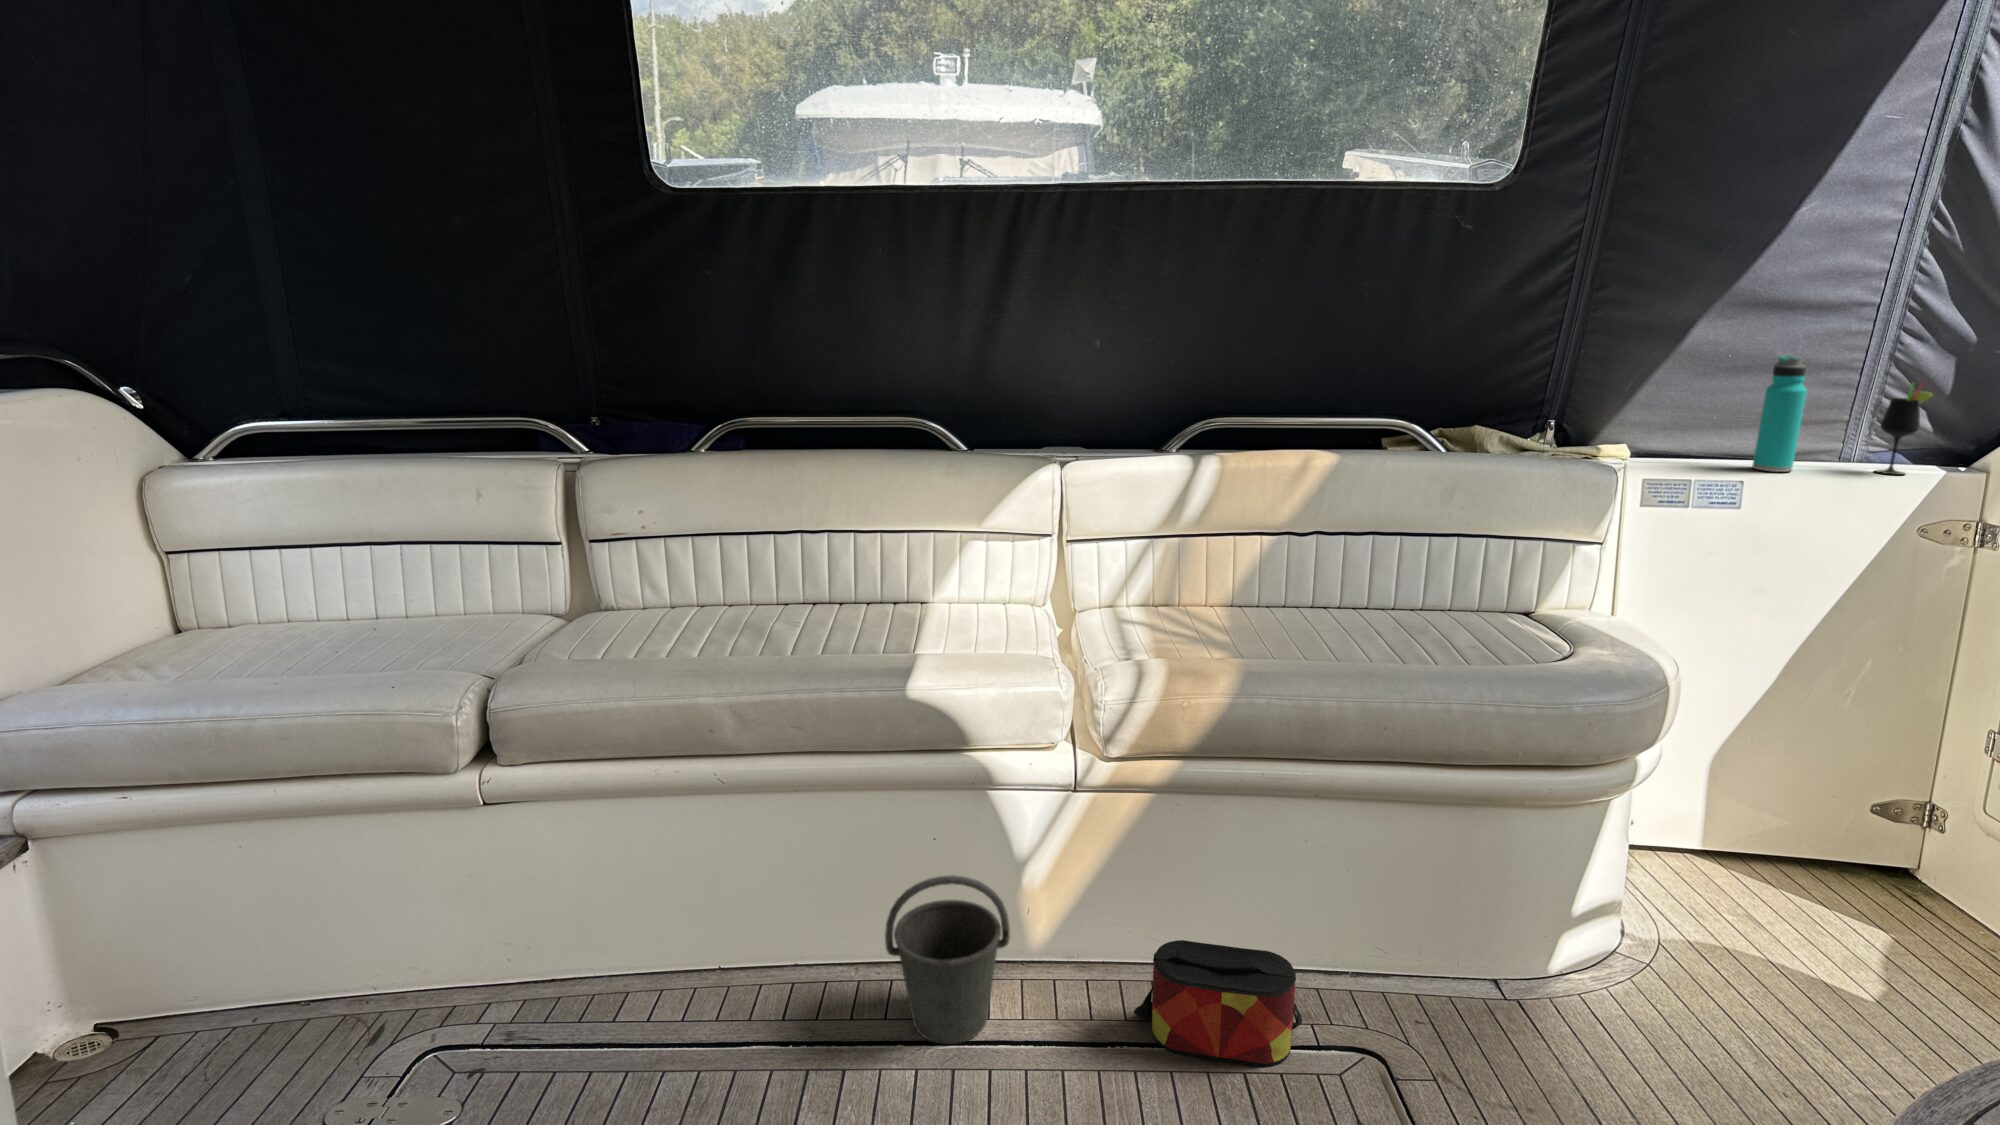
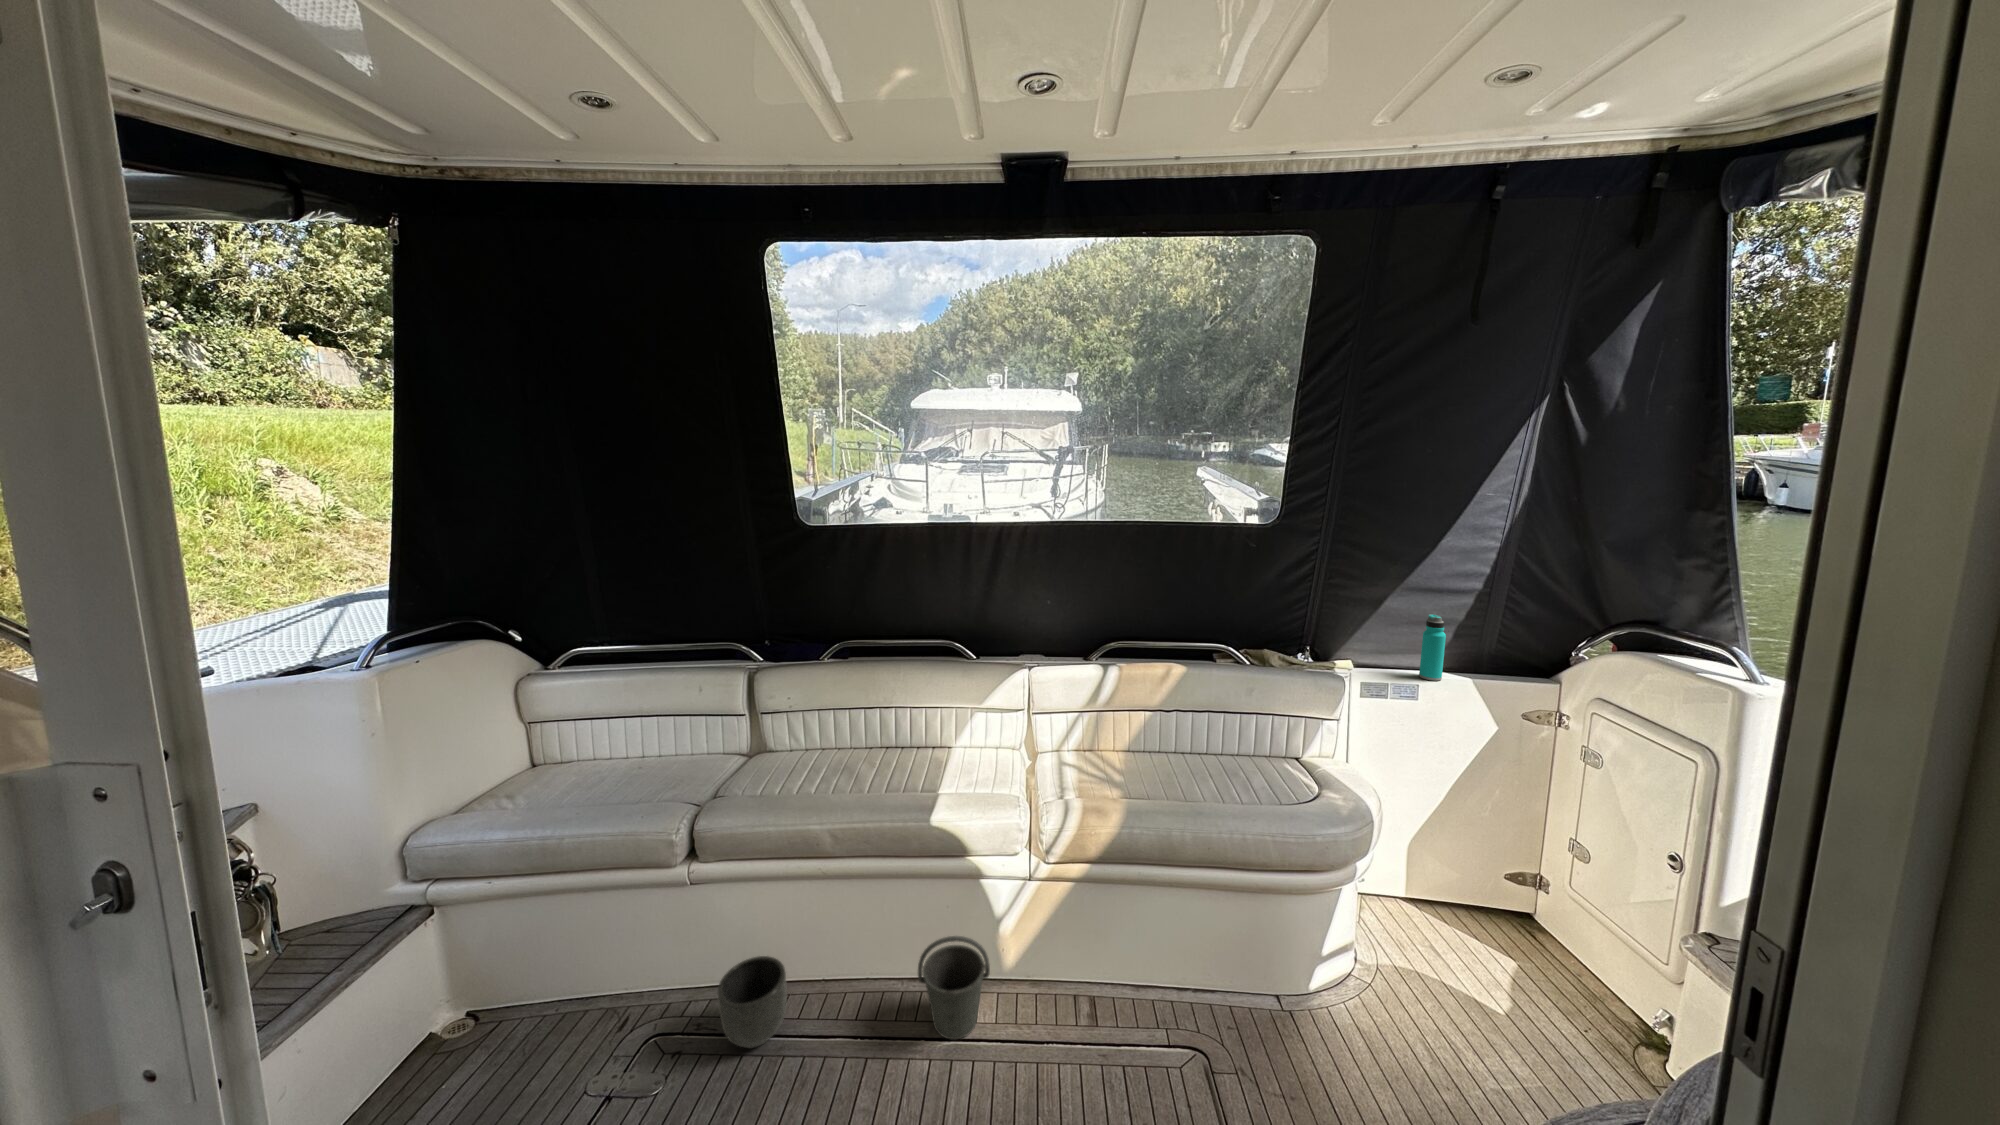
wine glass: present [1876,383,1932,475] -> none [1489,634,1517,684]
planter: none [537,919,658,1061] -> present [717,956,787,1049]
bag: present [1134,940,1302,1067] -> none [1063,975,1161,1060]

